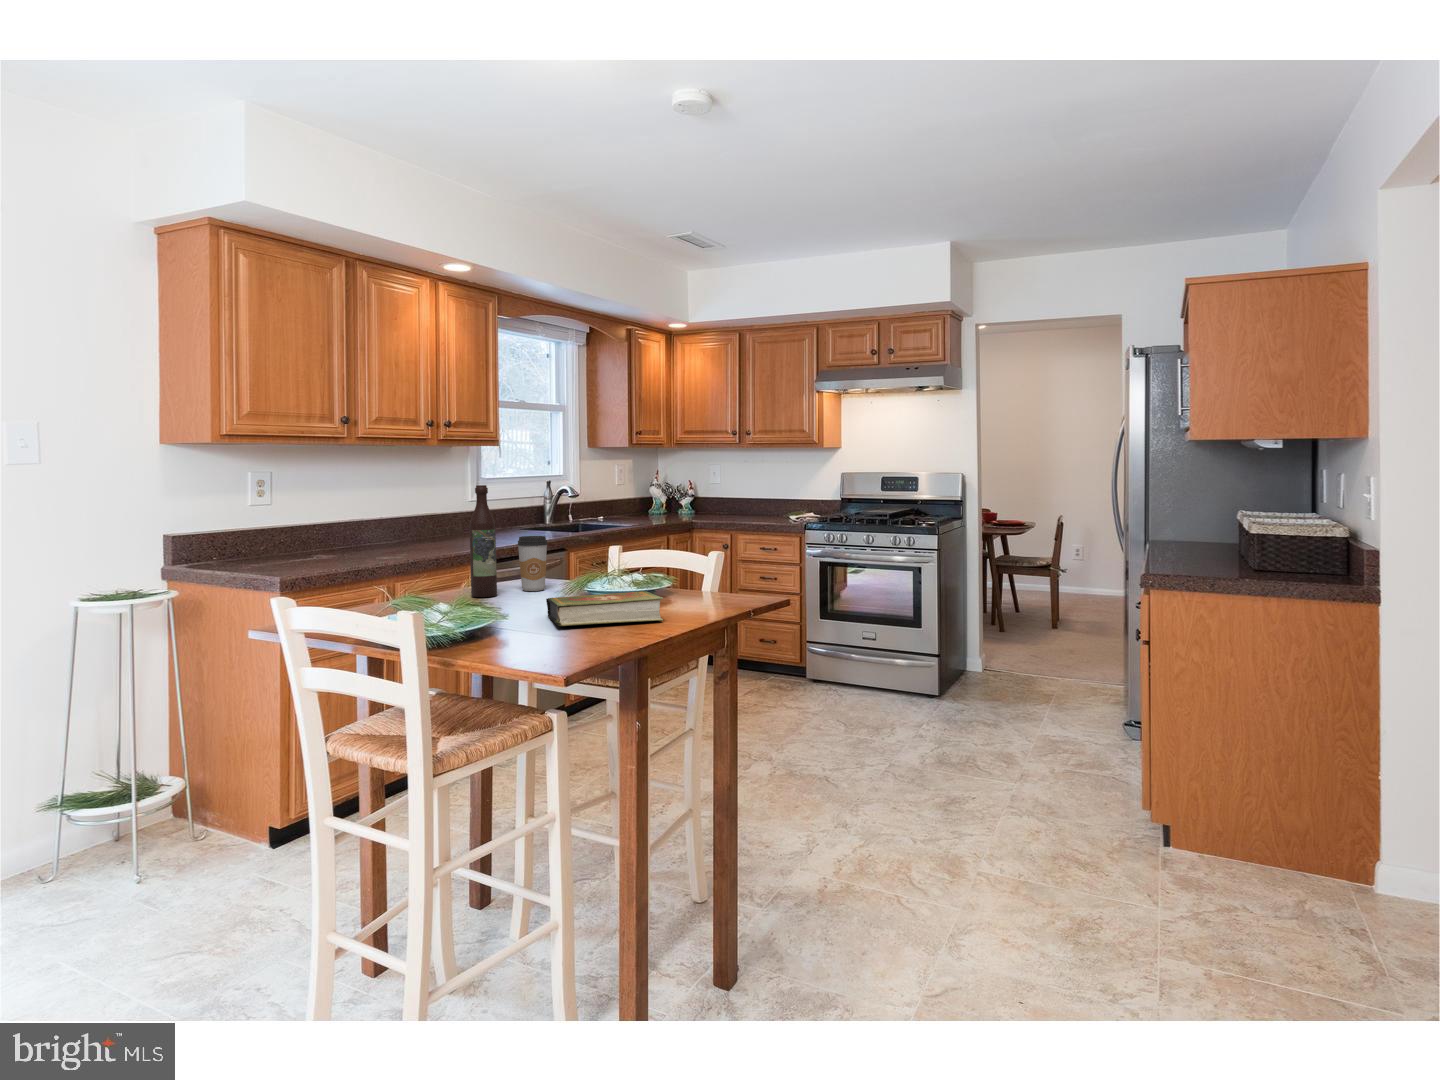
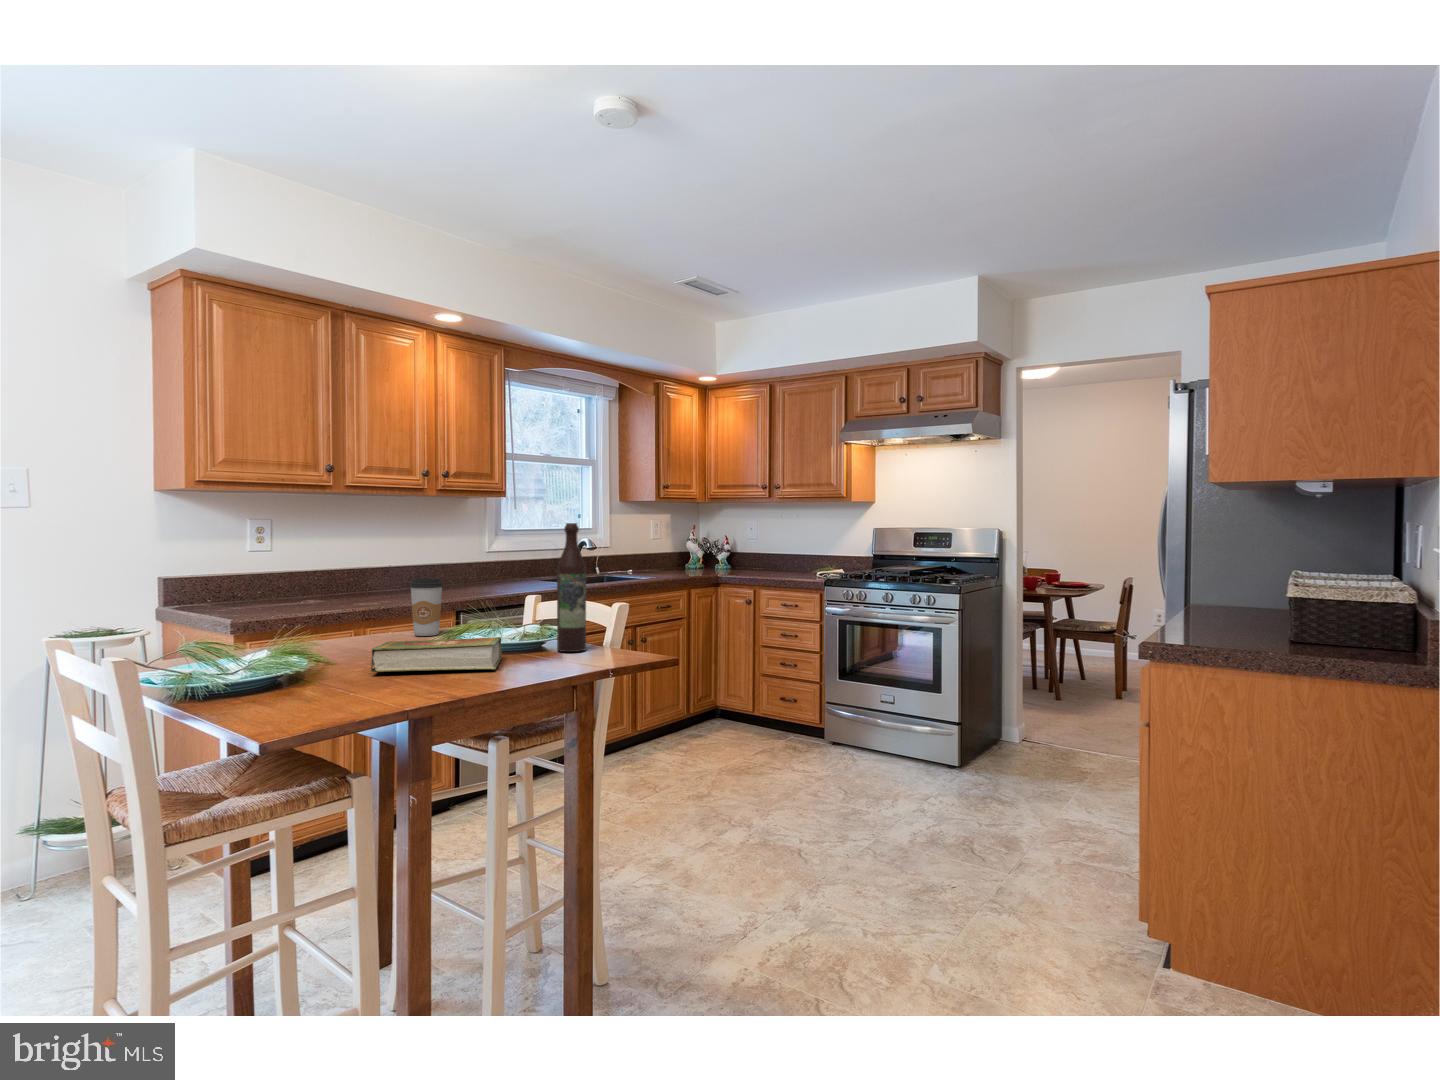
wine bottle: present [469,485,497,597] -> present [557,523,586,652]

